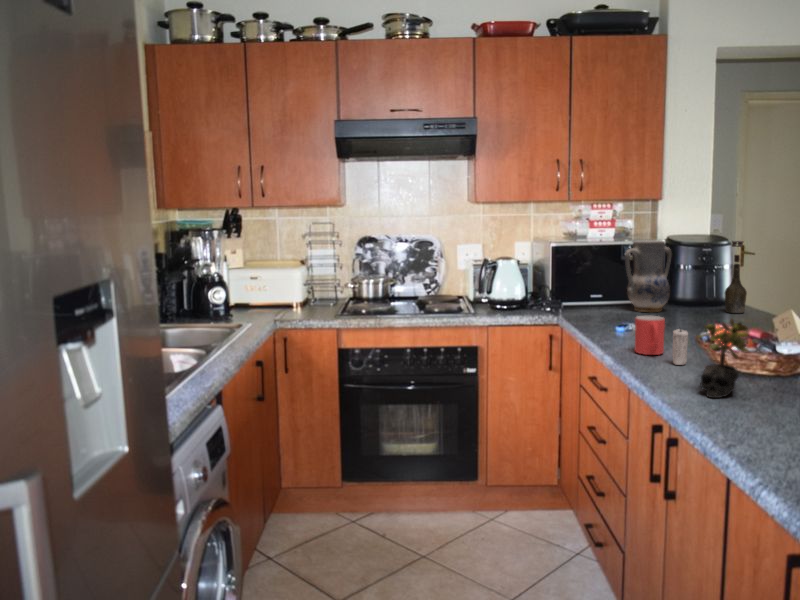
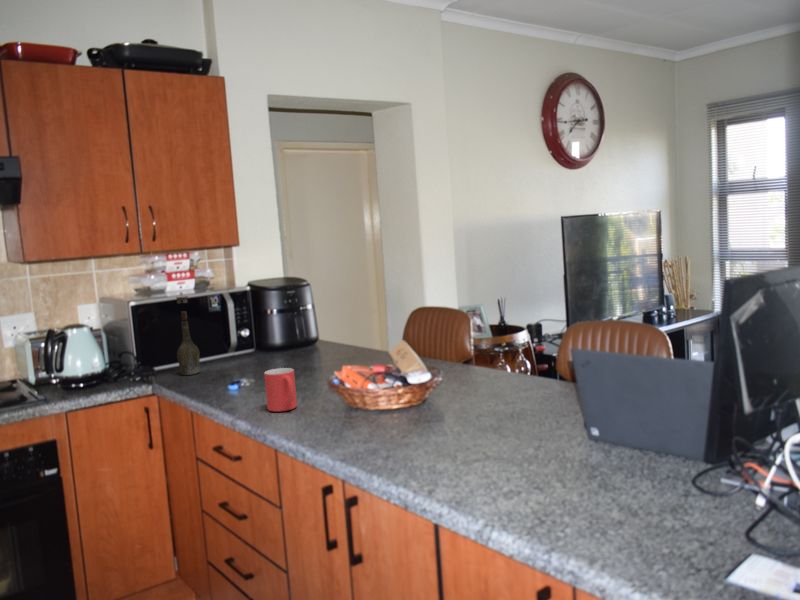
vase: present [625,240,671,312] -> none [216,288,266,365]
bottle: present [724,241,747,313] -> present [176,296,200,375]
succulent plant: present [698,319,748,398] -> none [351,360,403,444]
candle: present [673,329,688,365] -> none [310,373,327,416]

